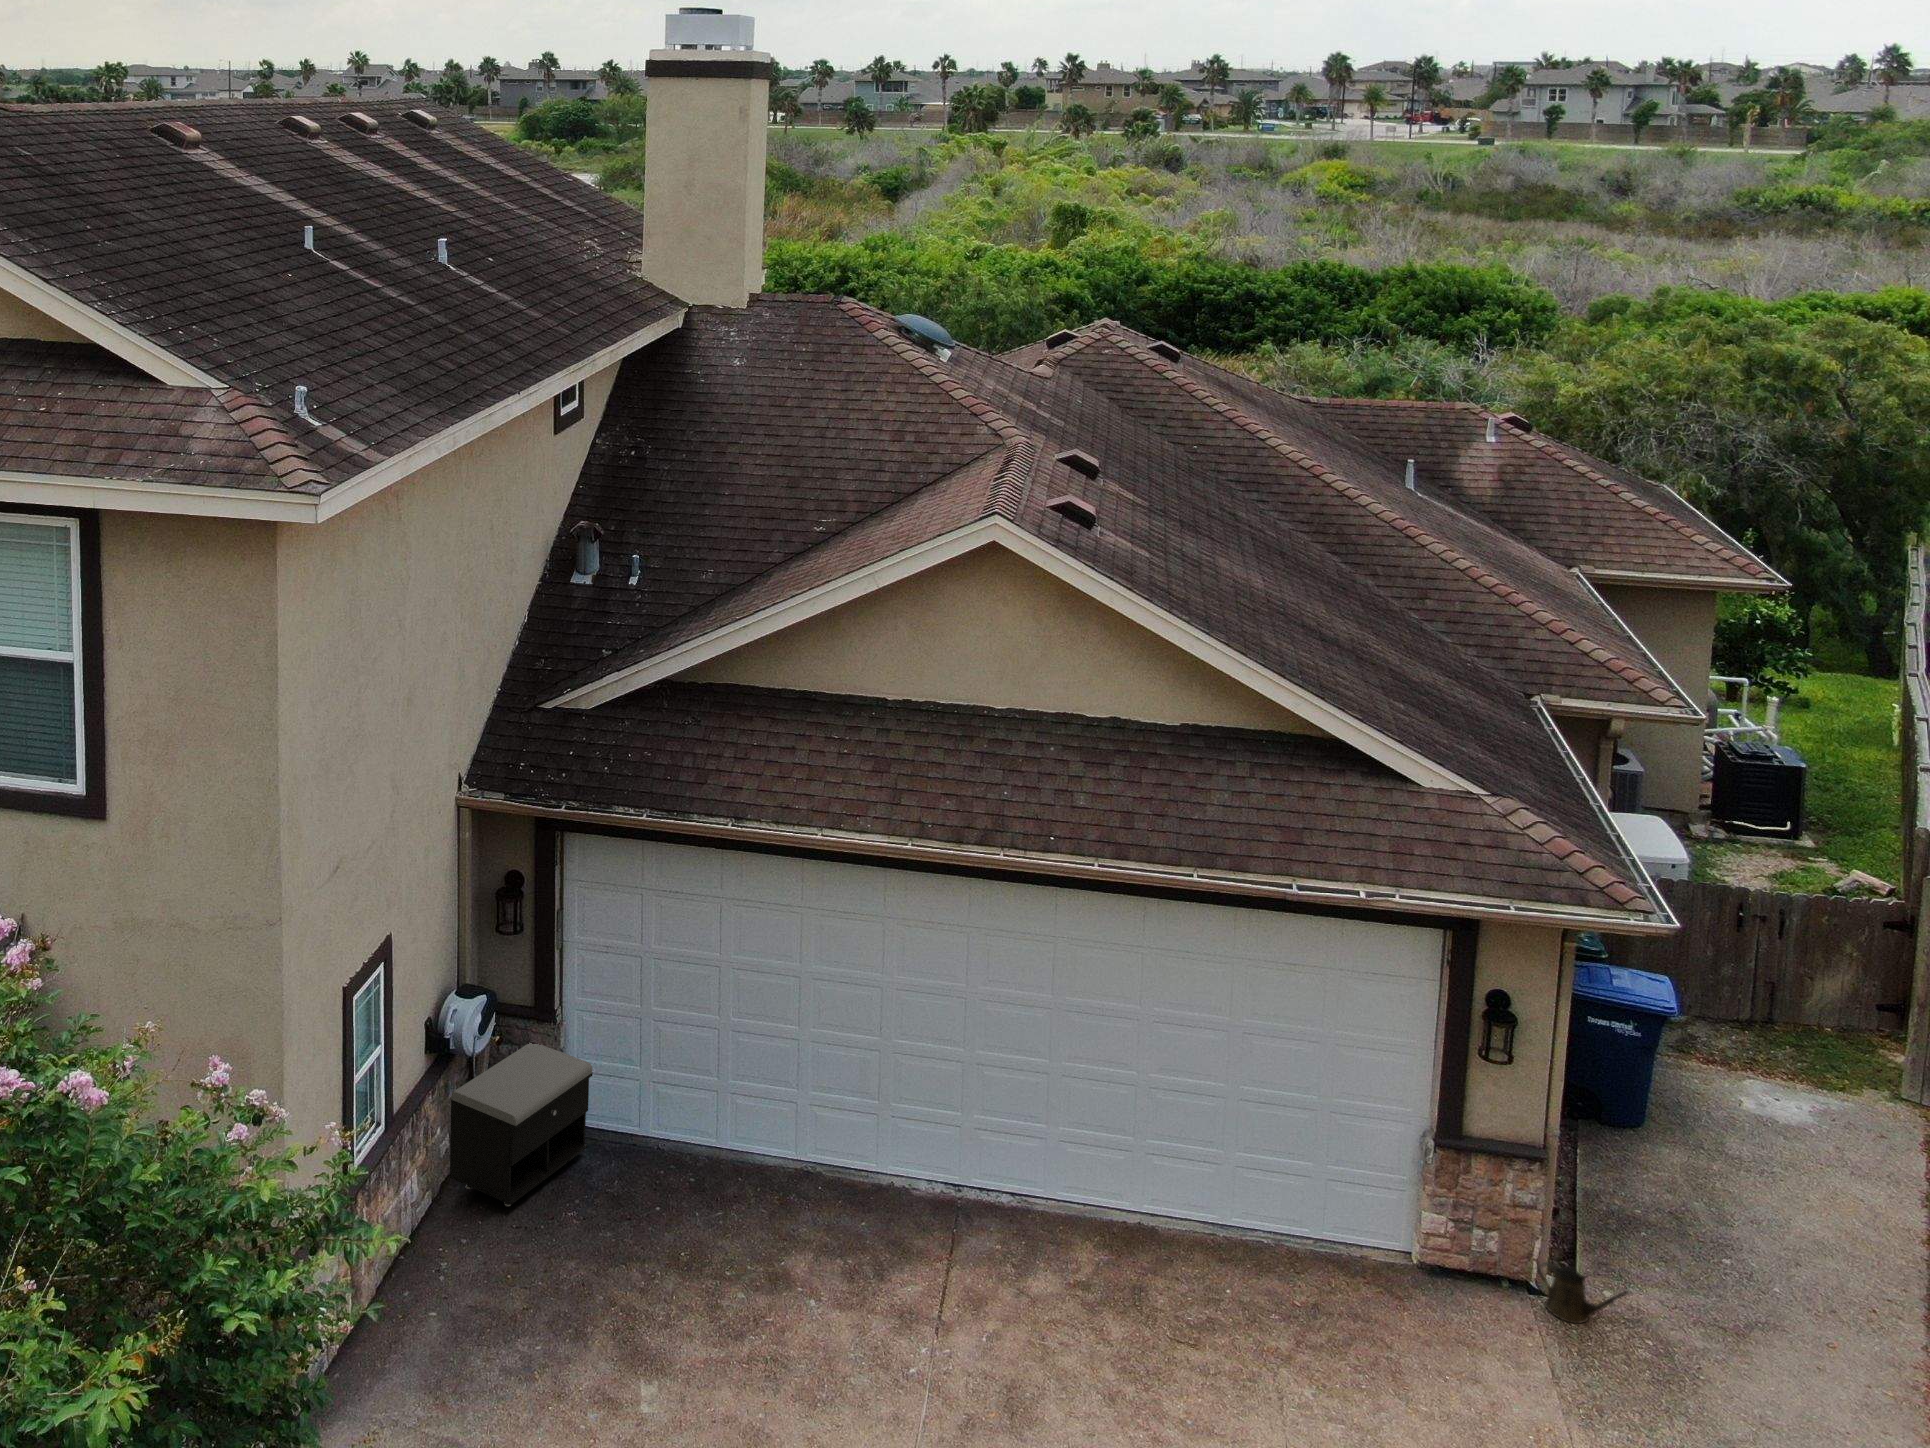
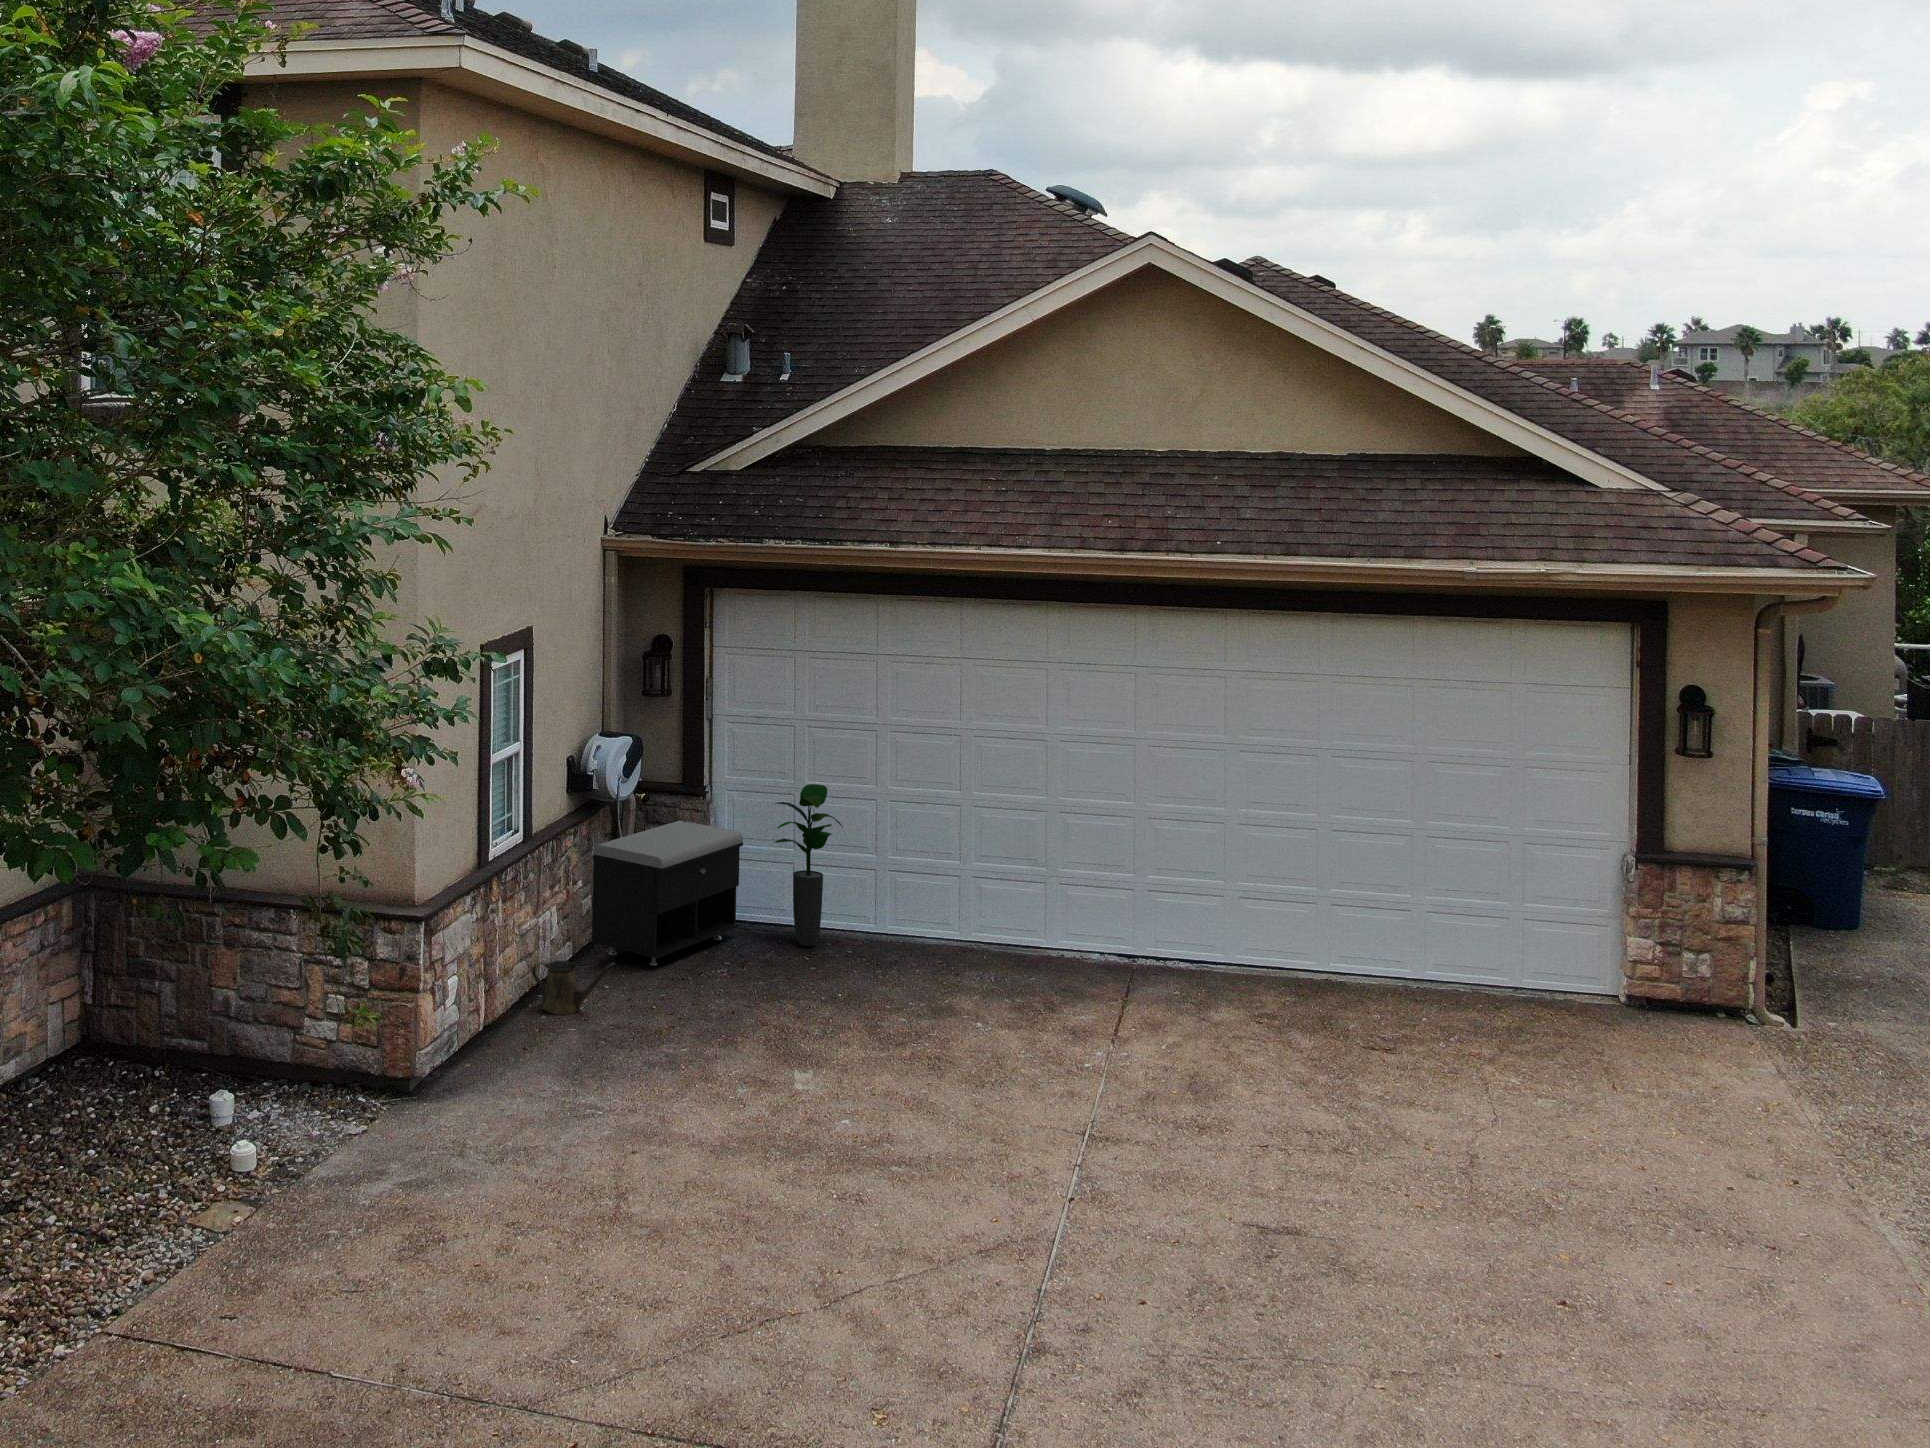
potted plant: none [622,1017,687,1172] -> present [775,784,842,947]
watering can: present [1537,1262,1630,1324] -> present [532,961,615,1015]

